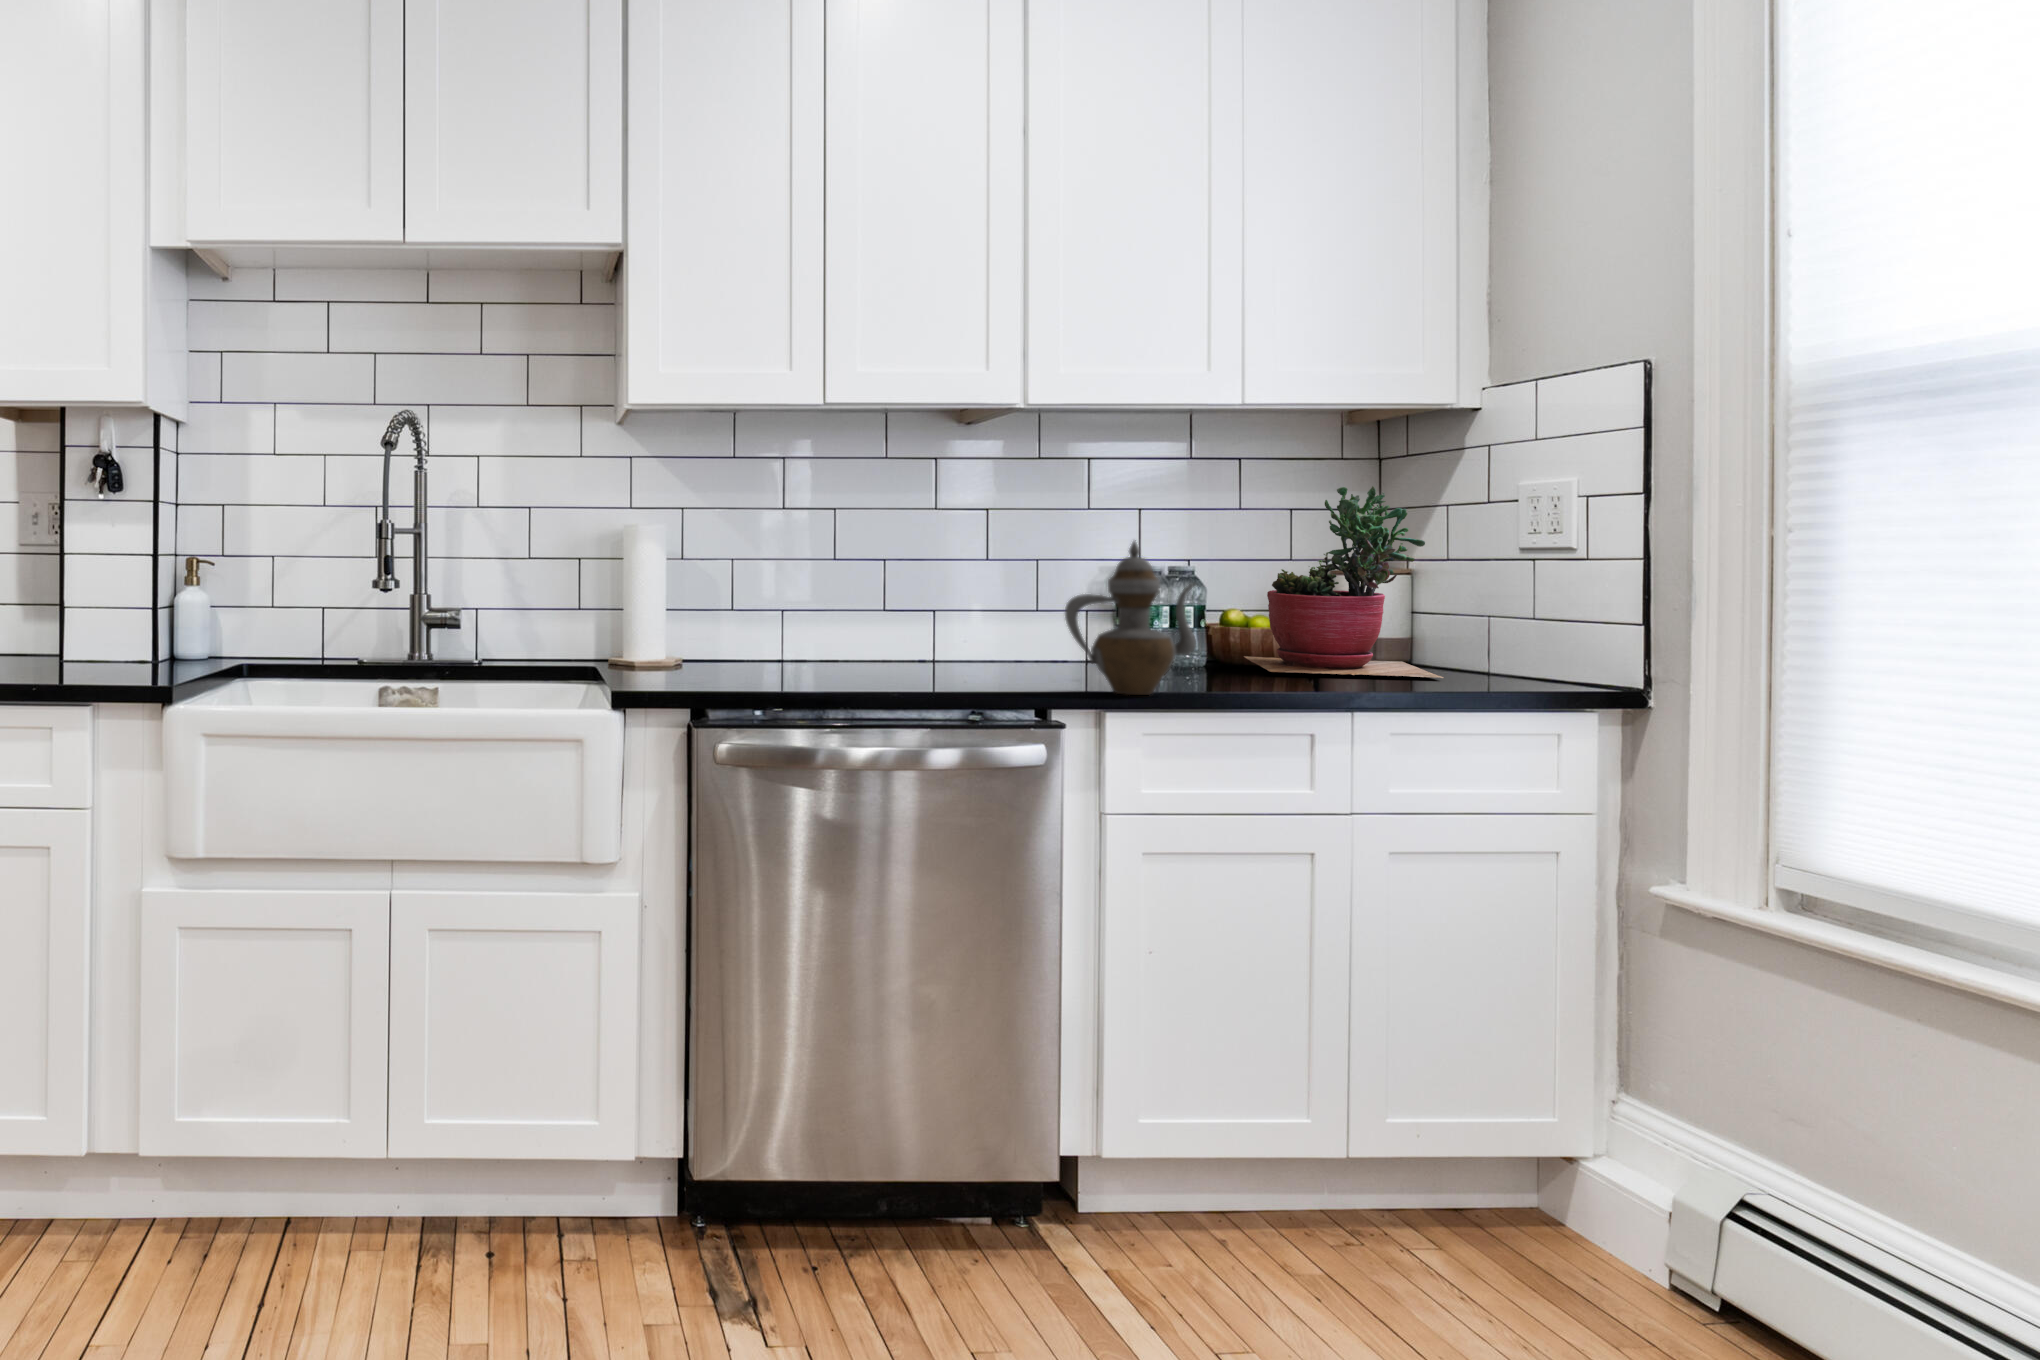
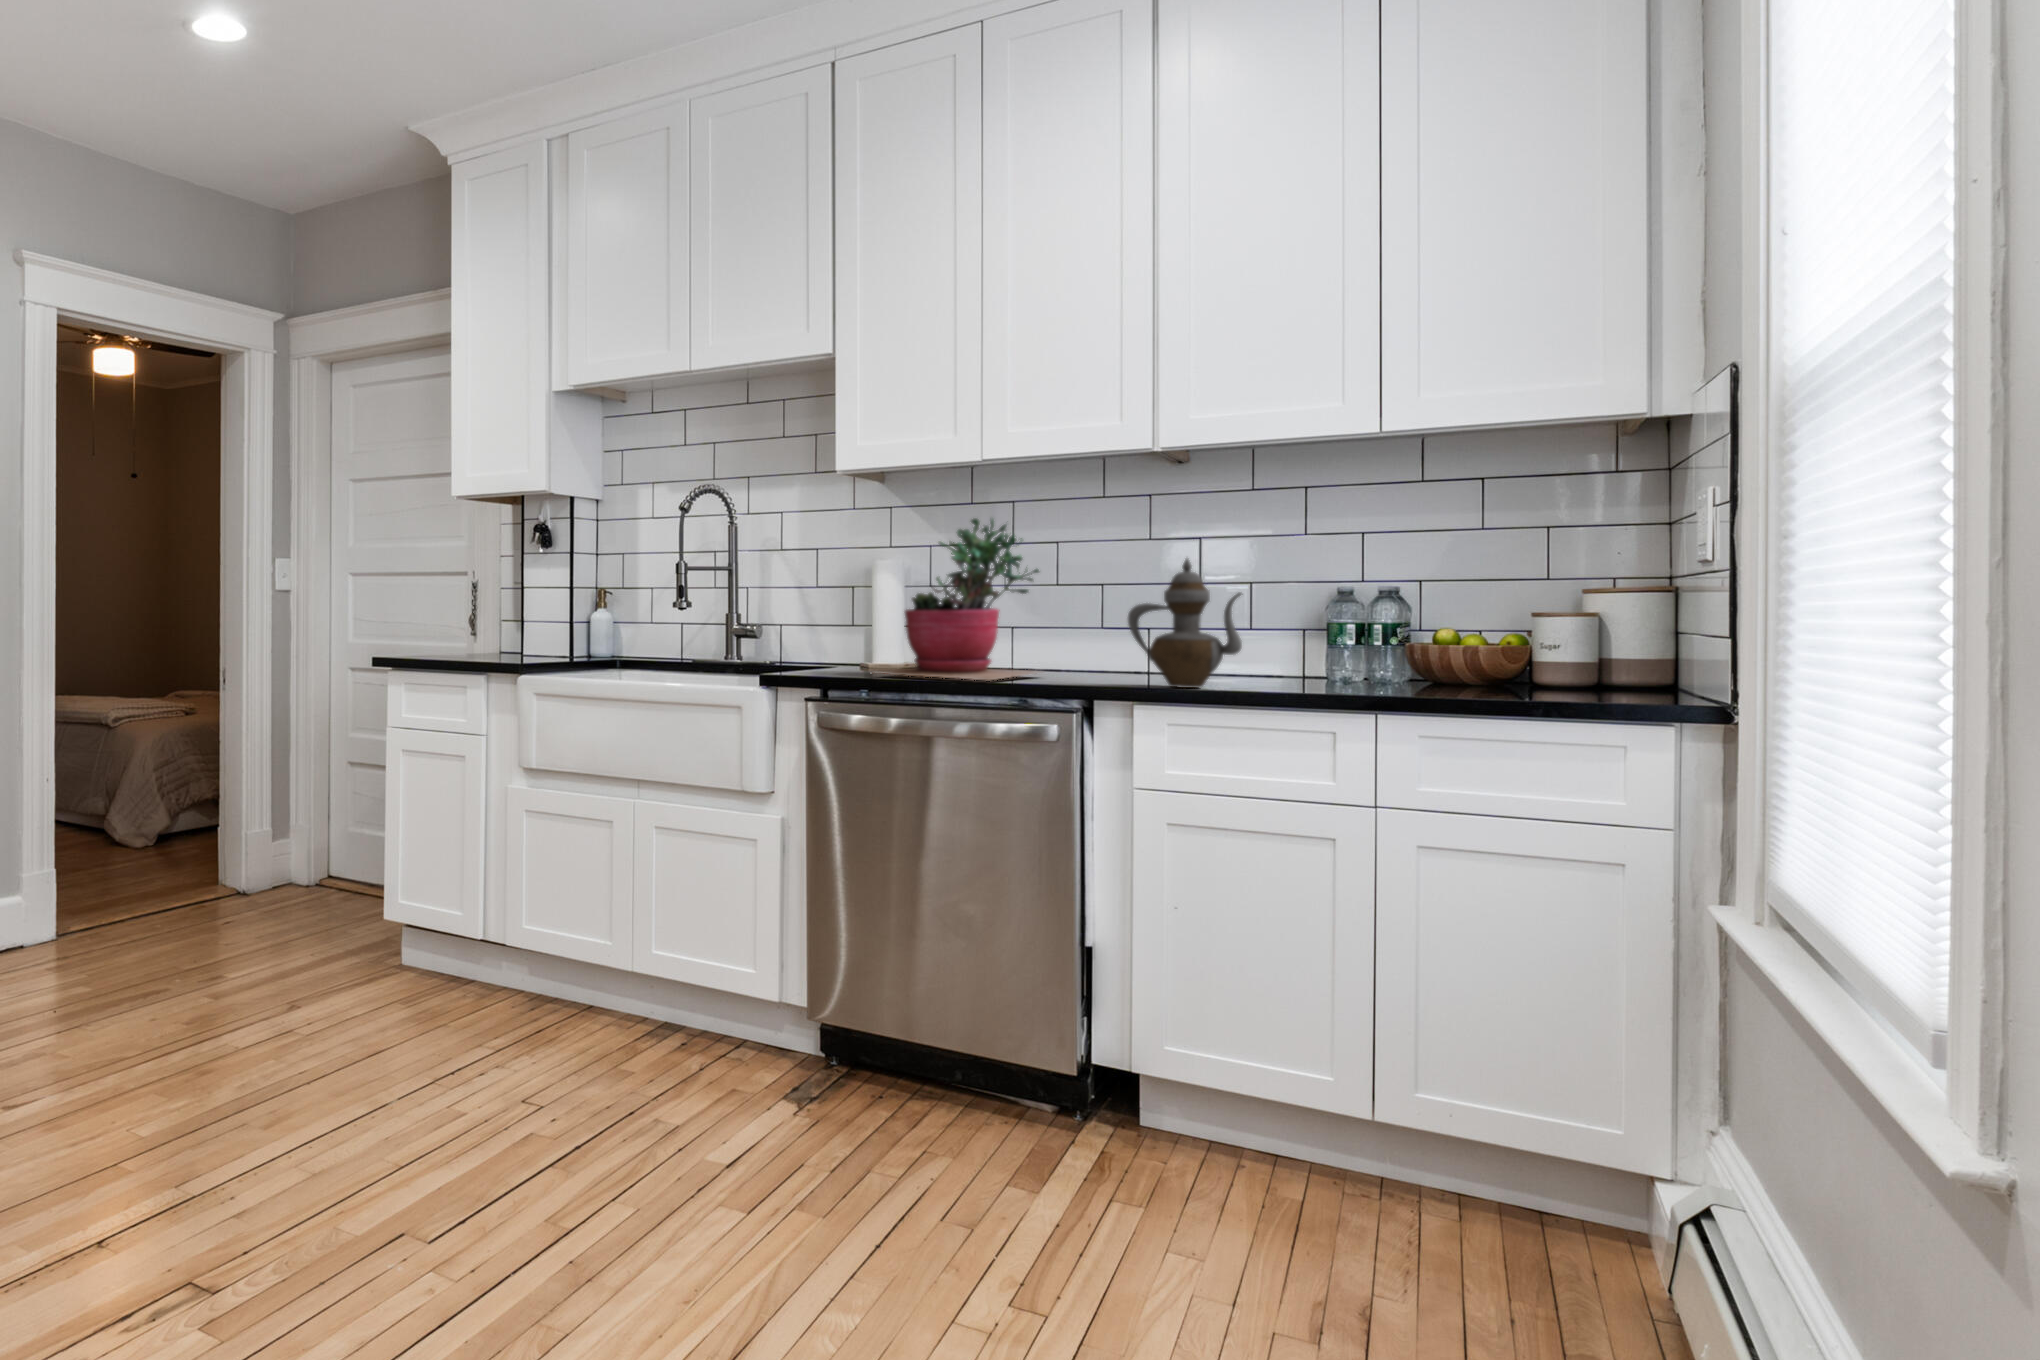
succulent plant: present [1245,486,1443,678] -> present [882,518,1039,680]

